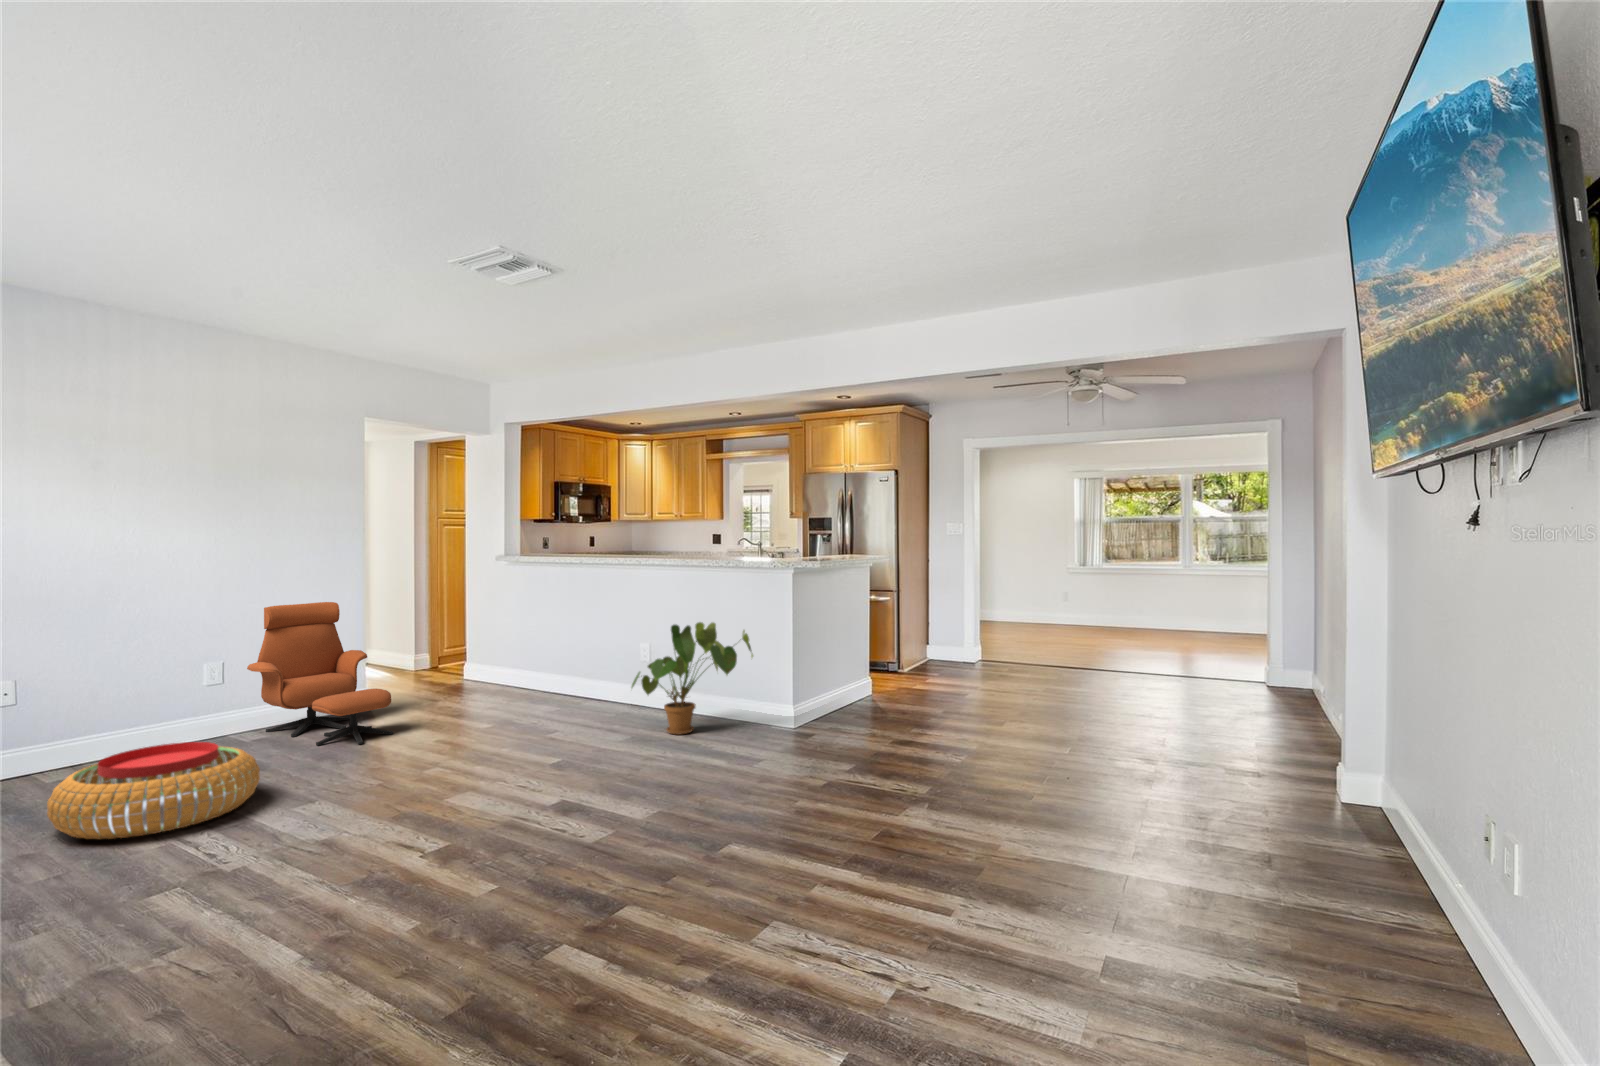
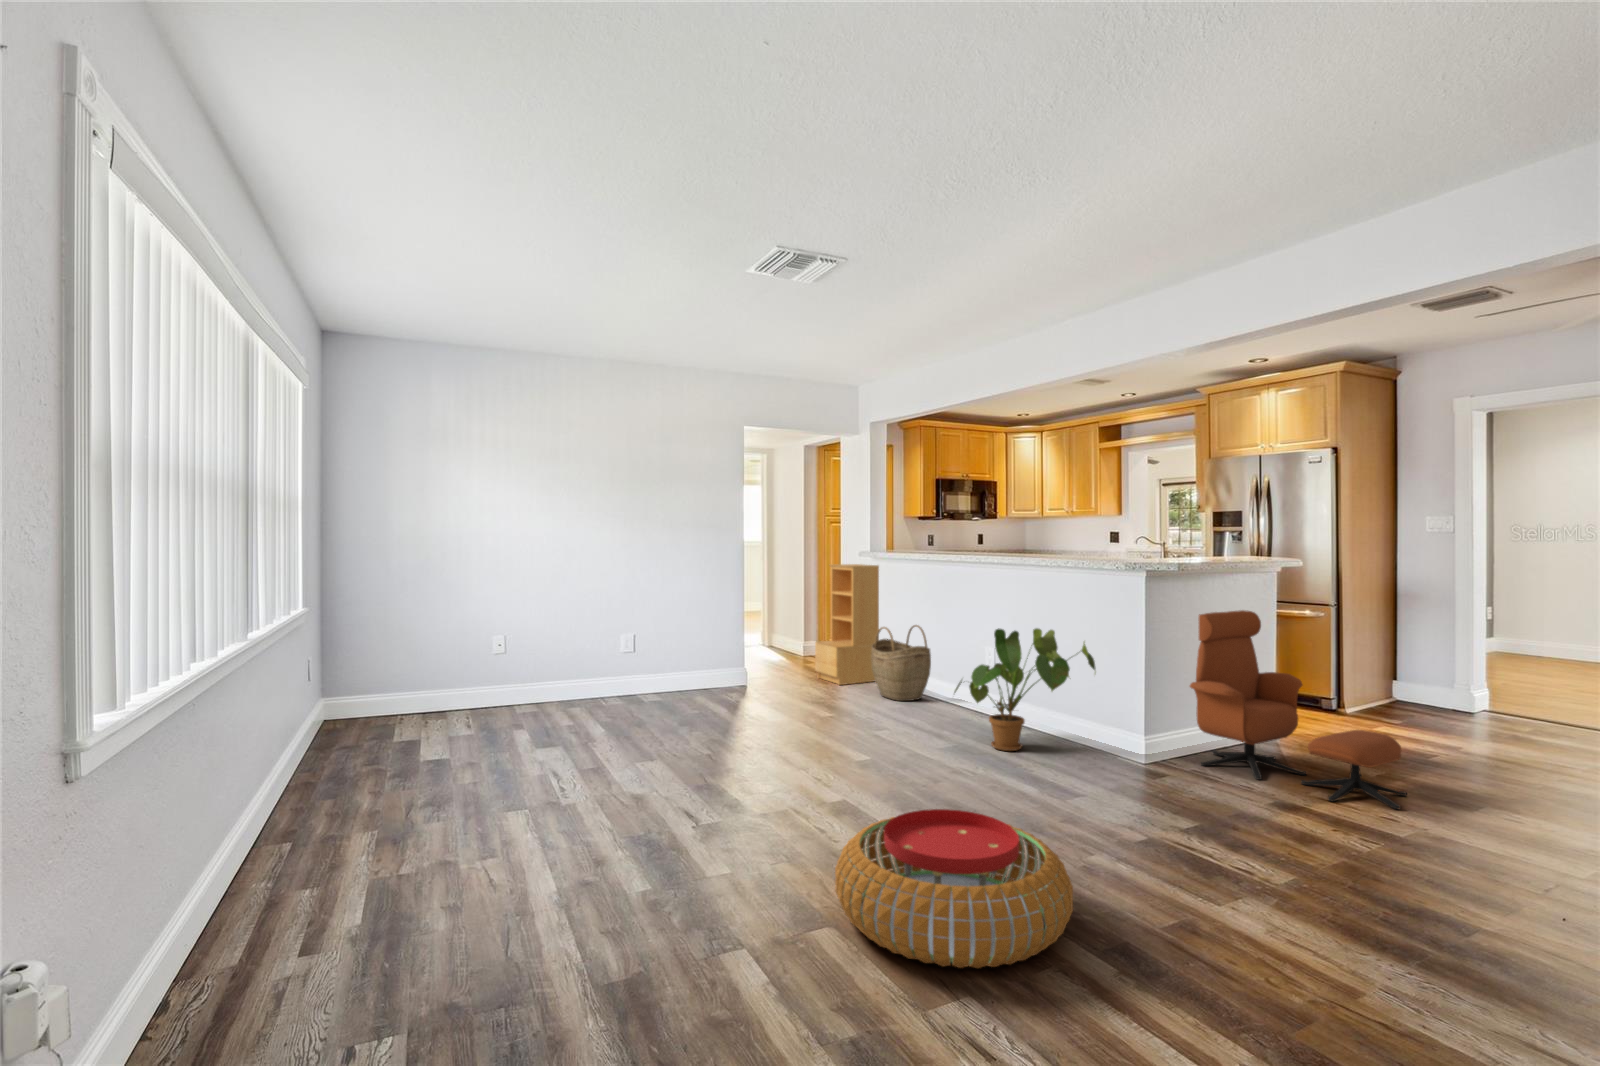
bookshelf: none [446,570,519,697] -> present [815,564,879,685]
lounge chair: present [247,602,393,745] -> present [1190,610,1407,809]
woven basket: none [520,628,584,704] -> present [871,625,931,701]
pouf: present [47,742,260,840] -> present [835,809,1073,968]

